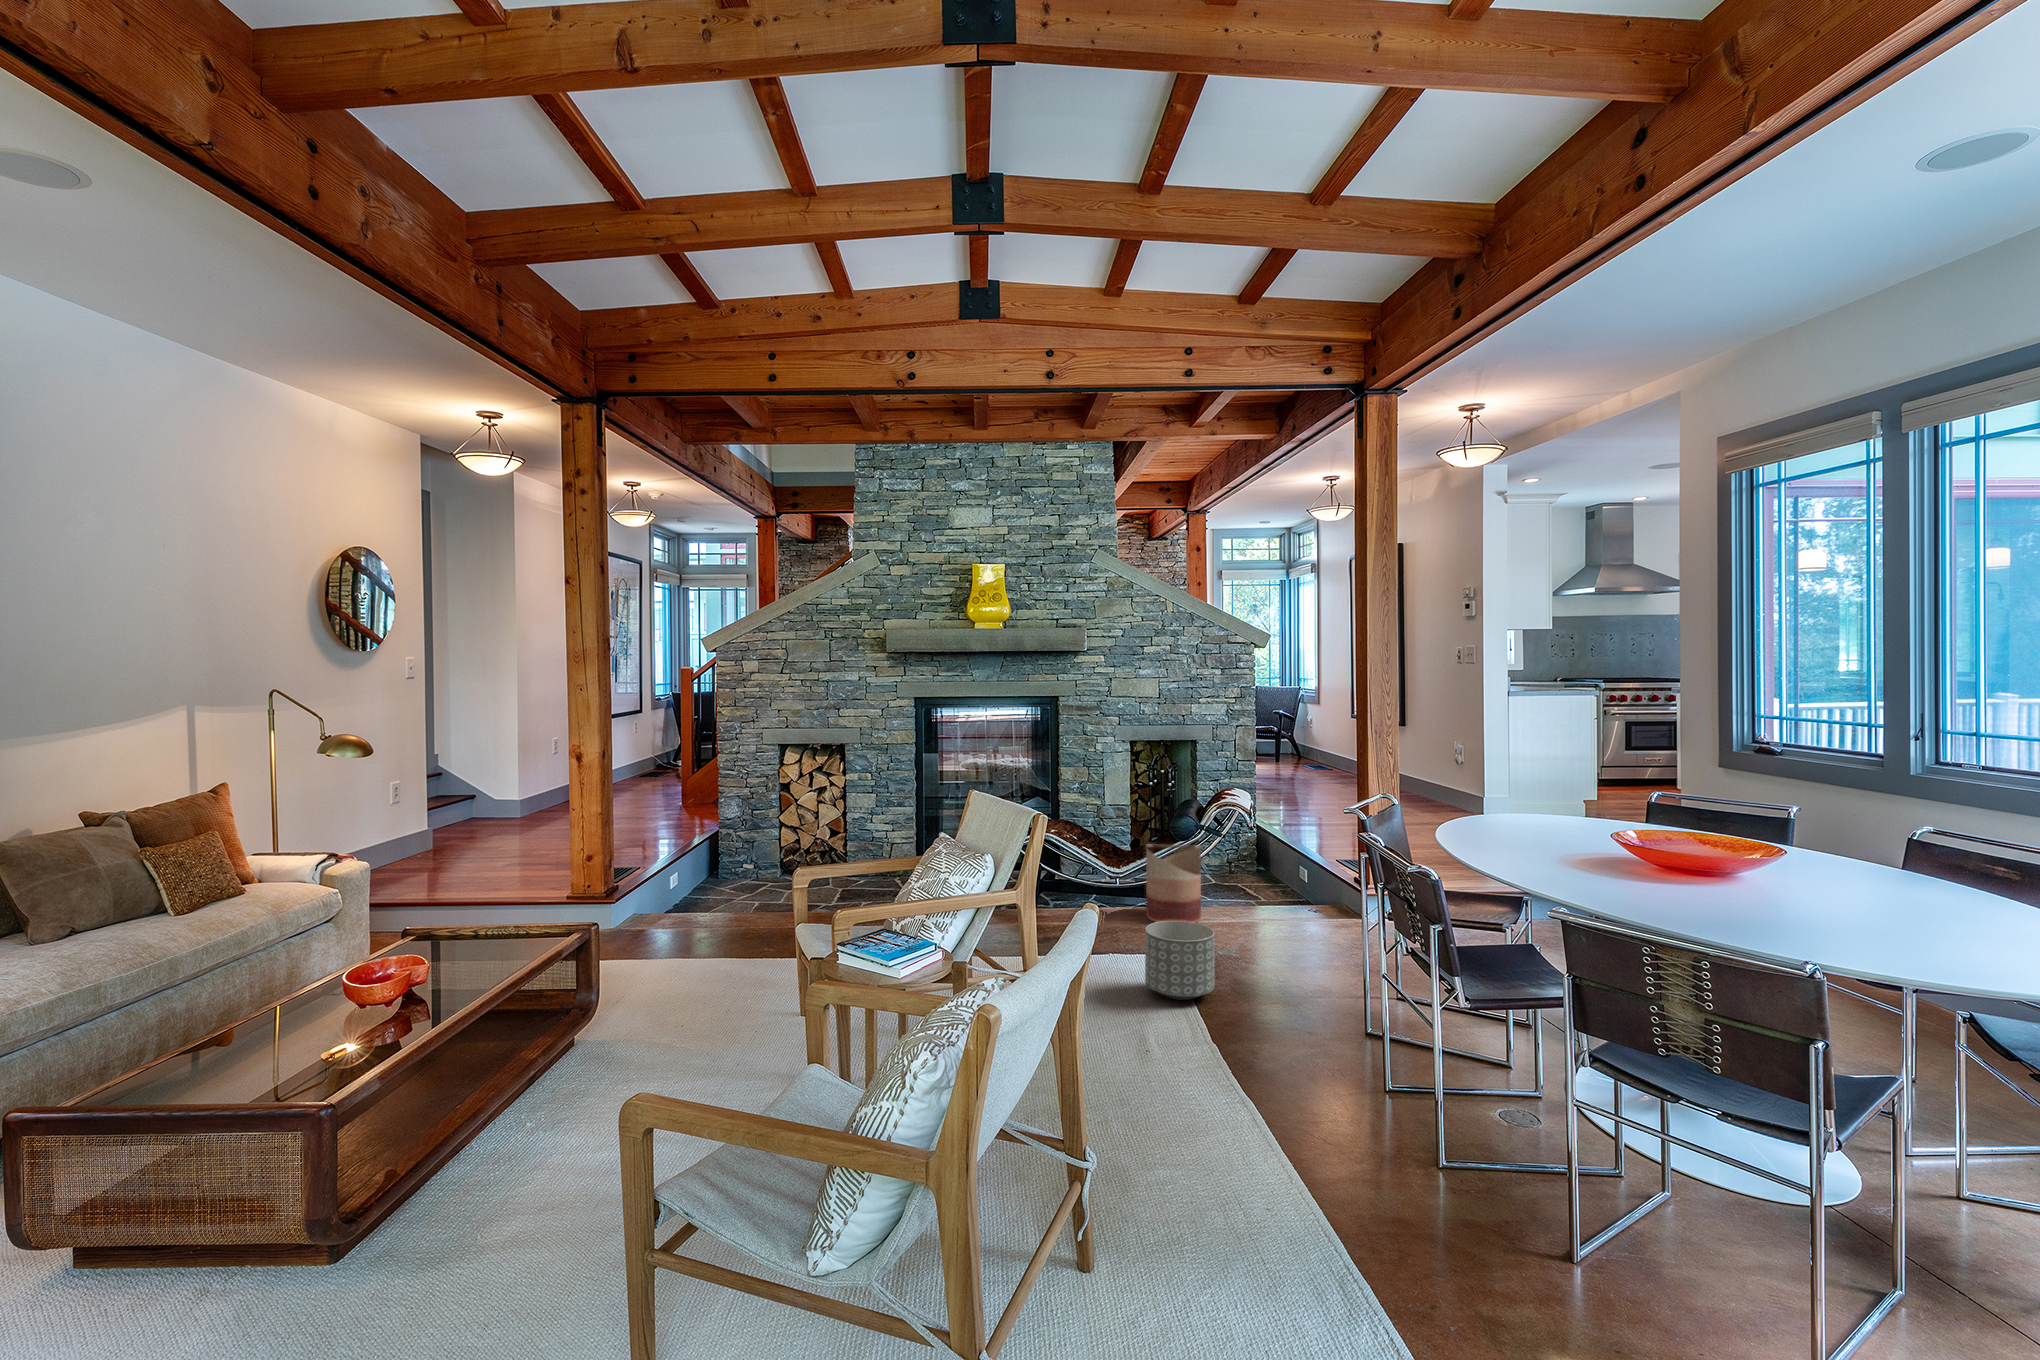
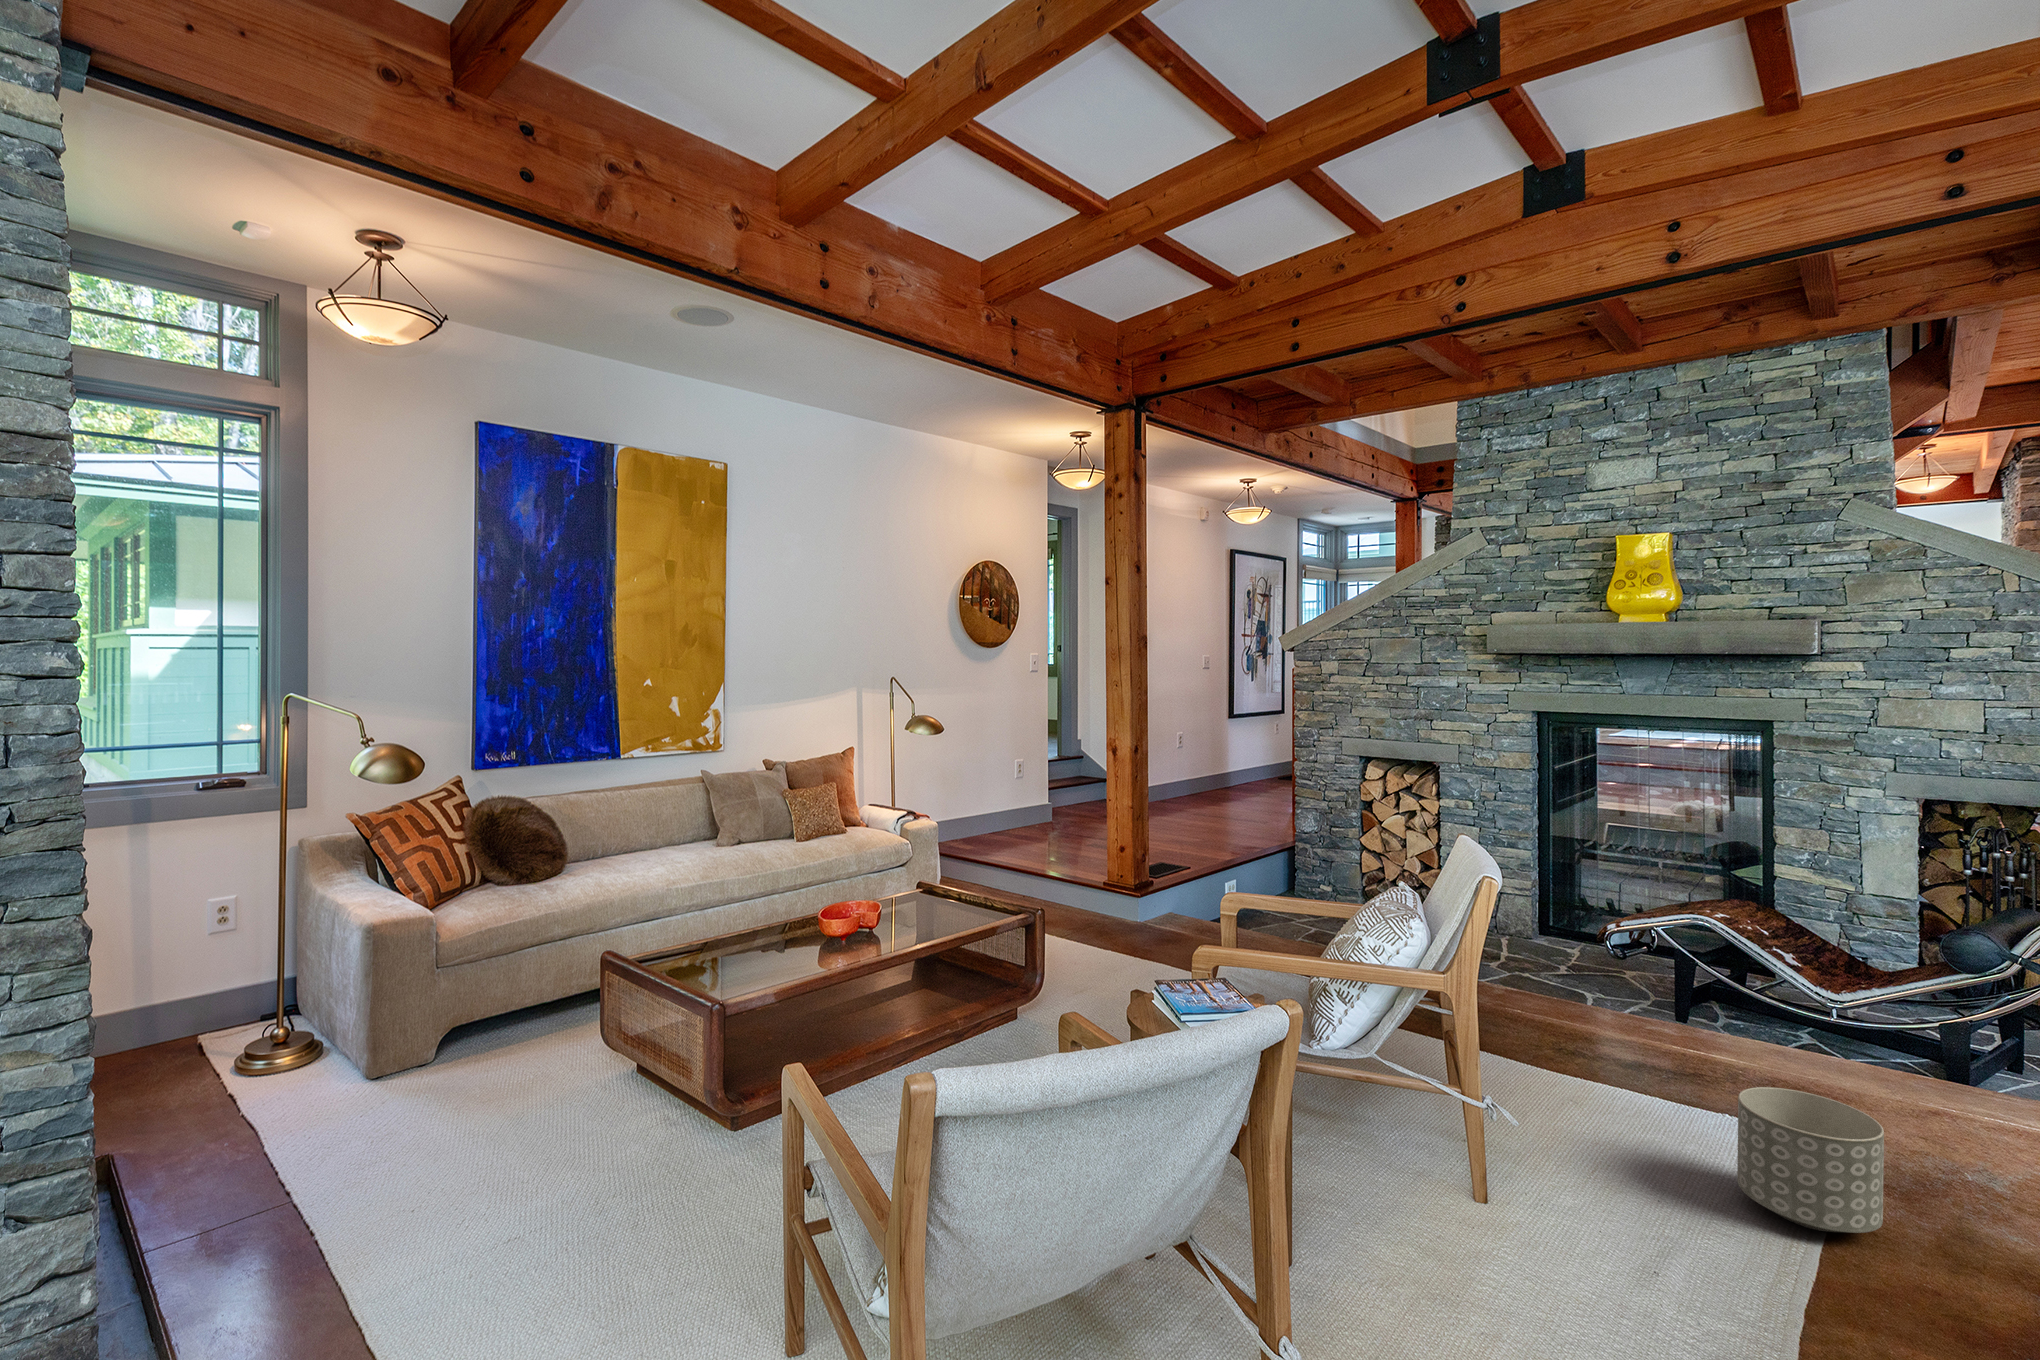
basket: present [1146,844,1202,922] -> none [1853,965,1981,1117]

